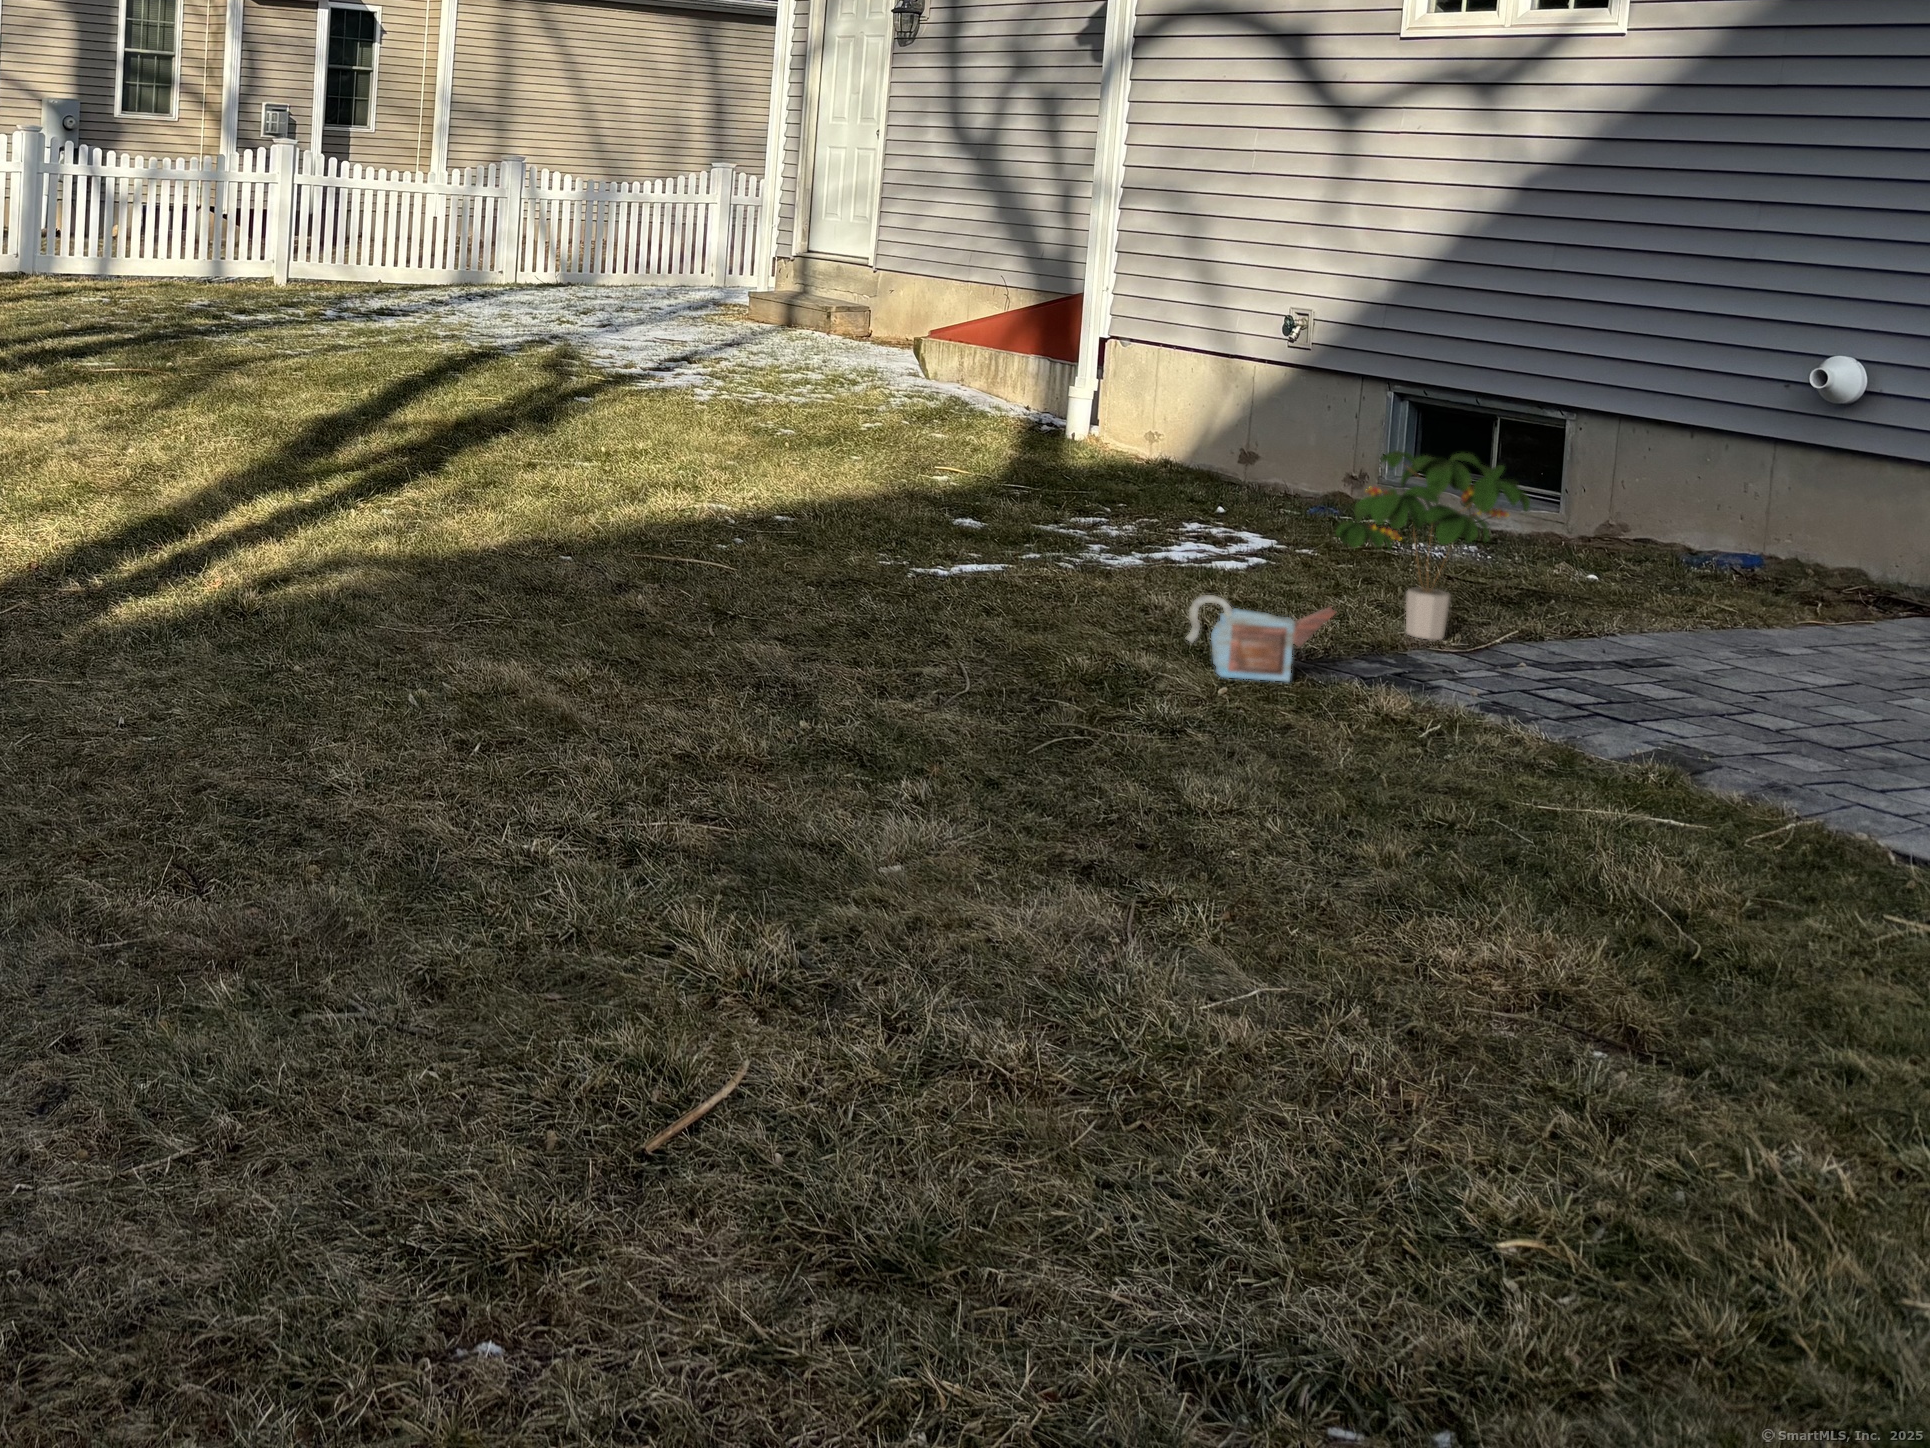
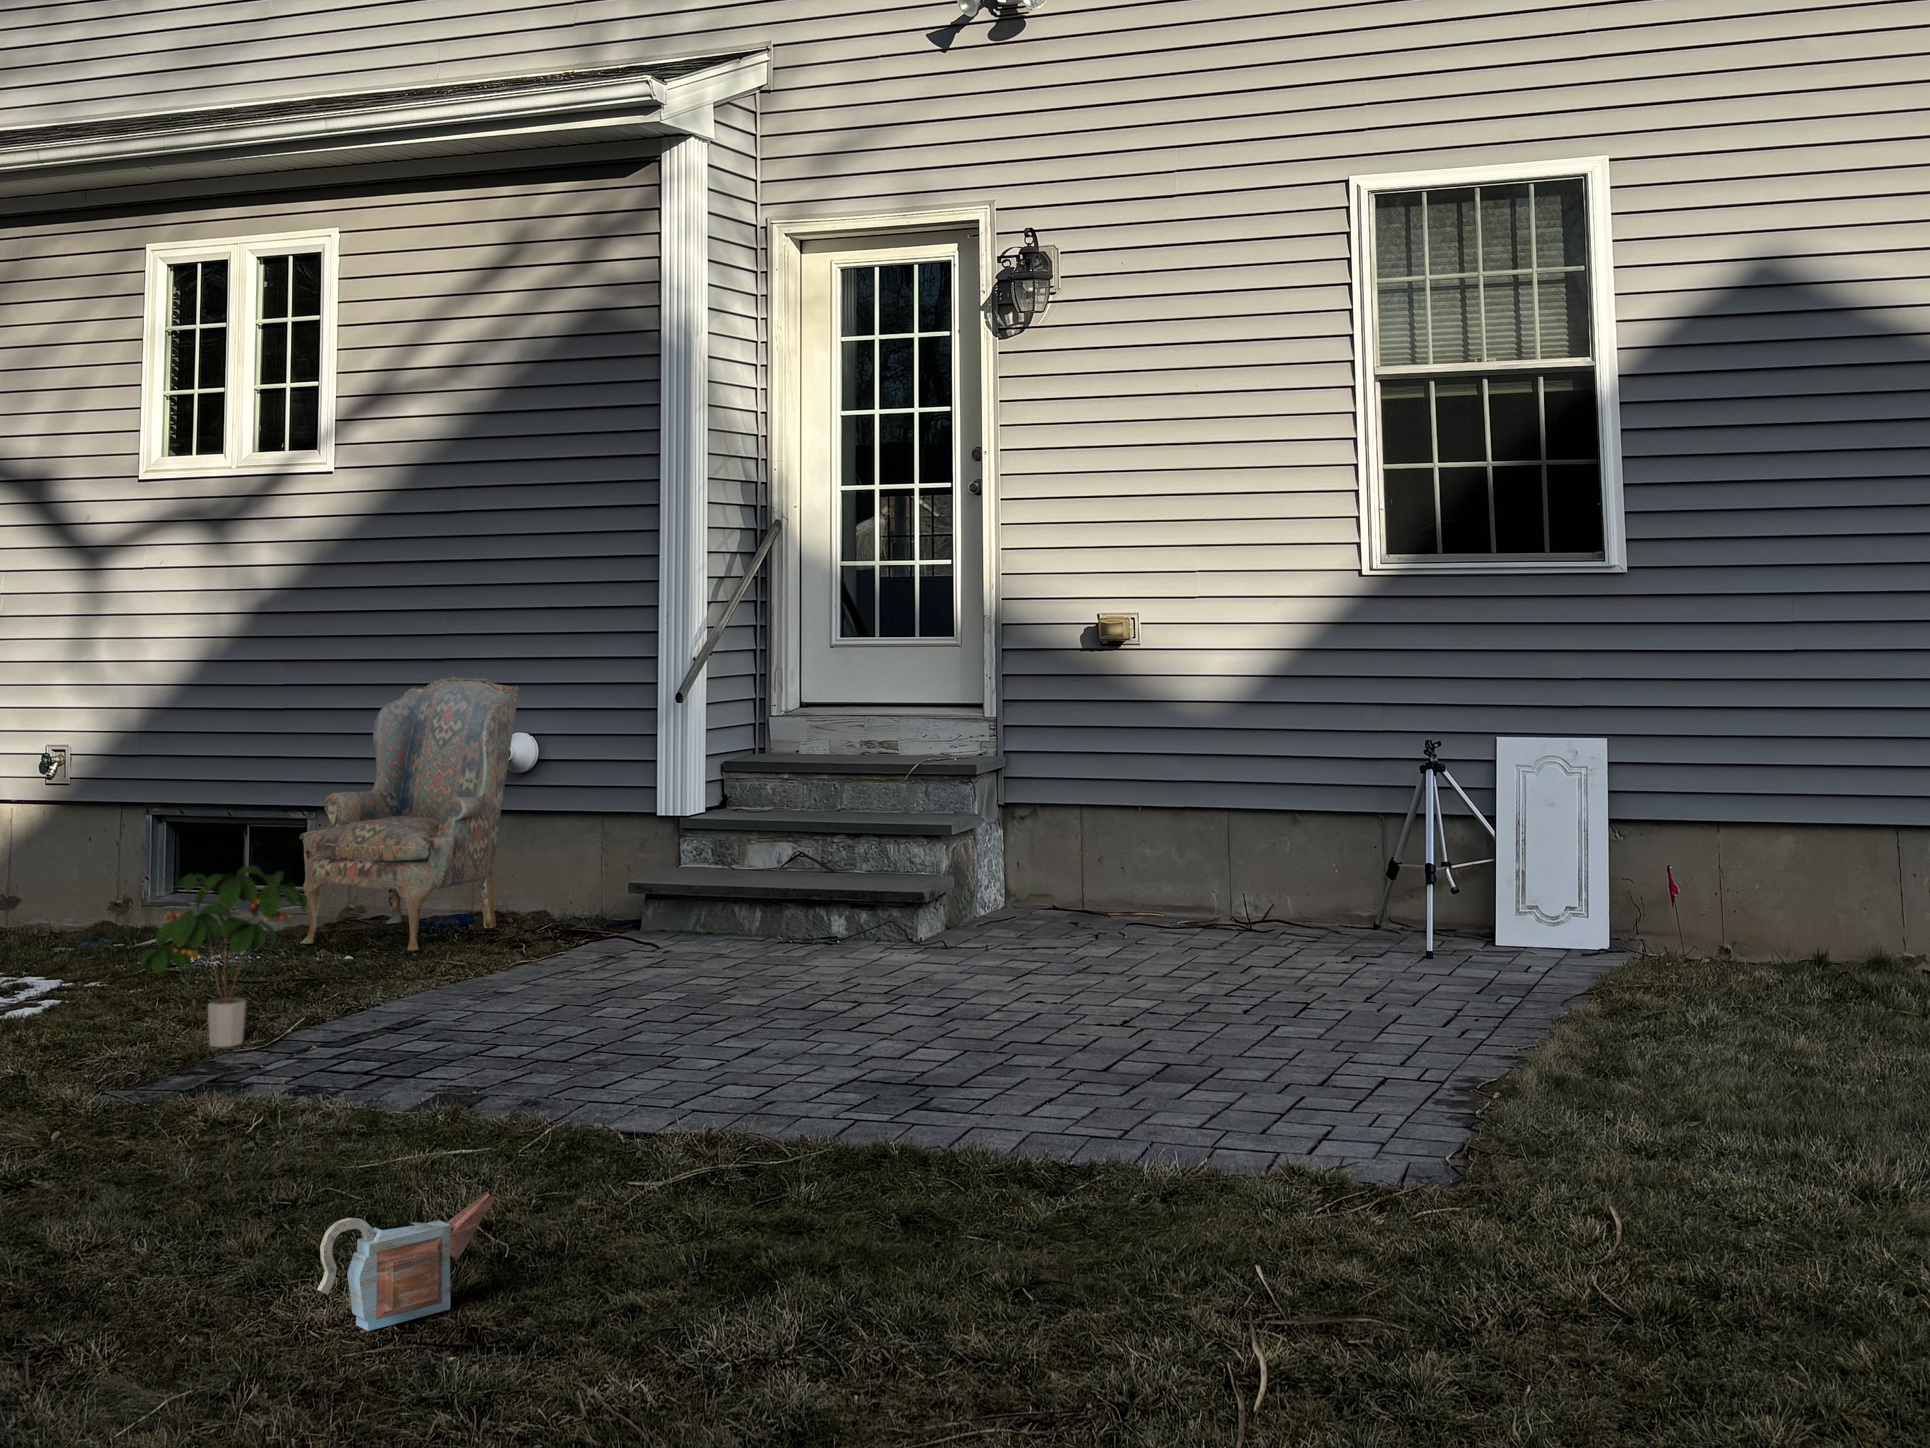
armchair: none [1538,279,1848,582] -> present [299,676,519,951]
watering can: present [1187,595,1336,681] -> present [317,1191,496,1331]

